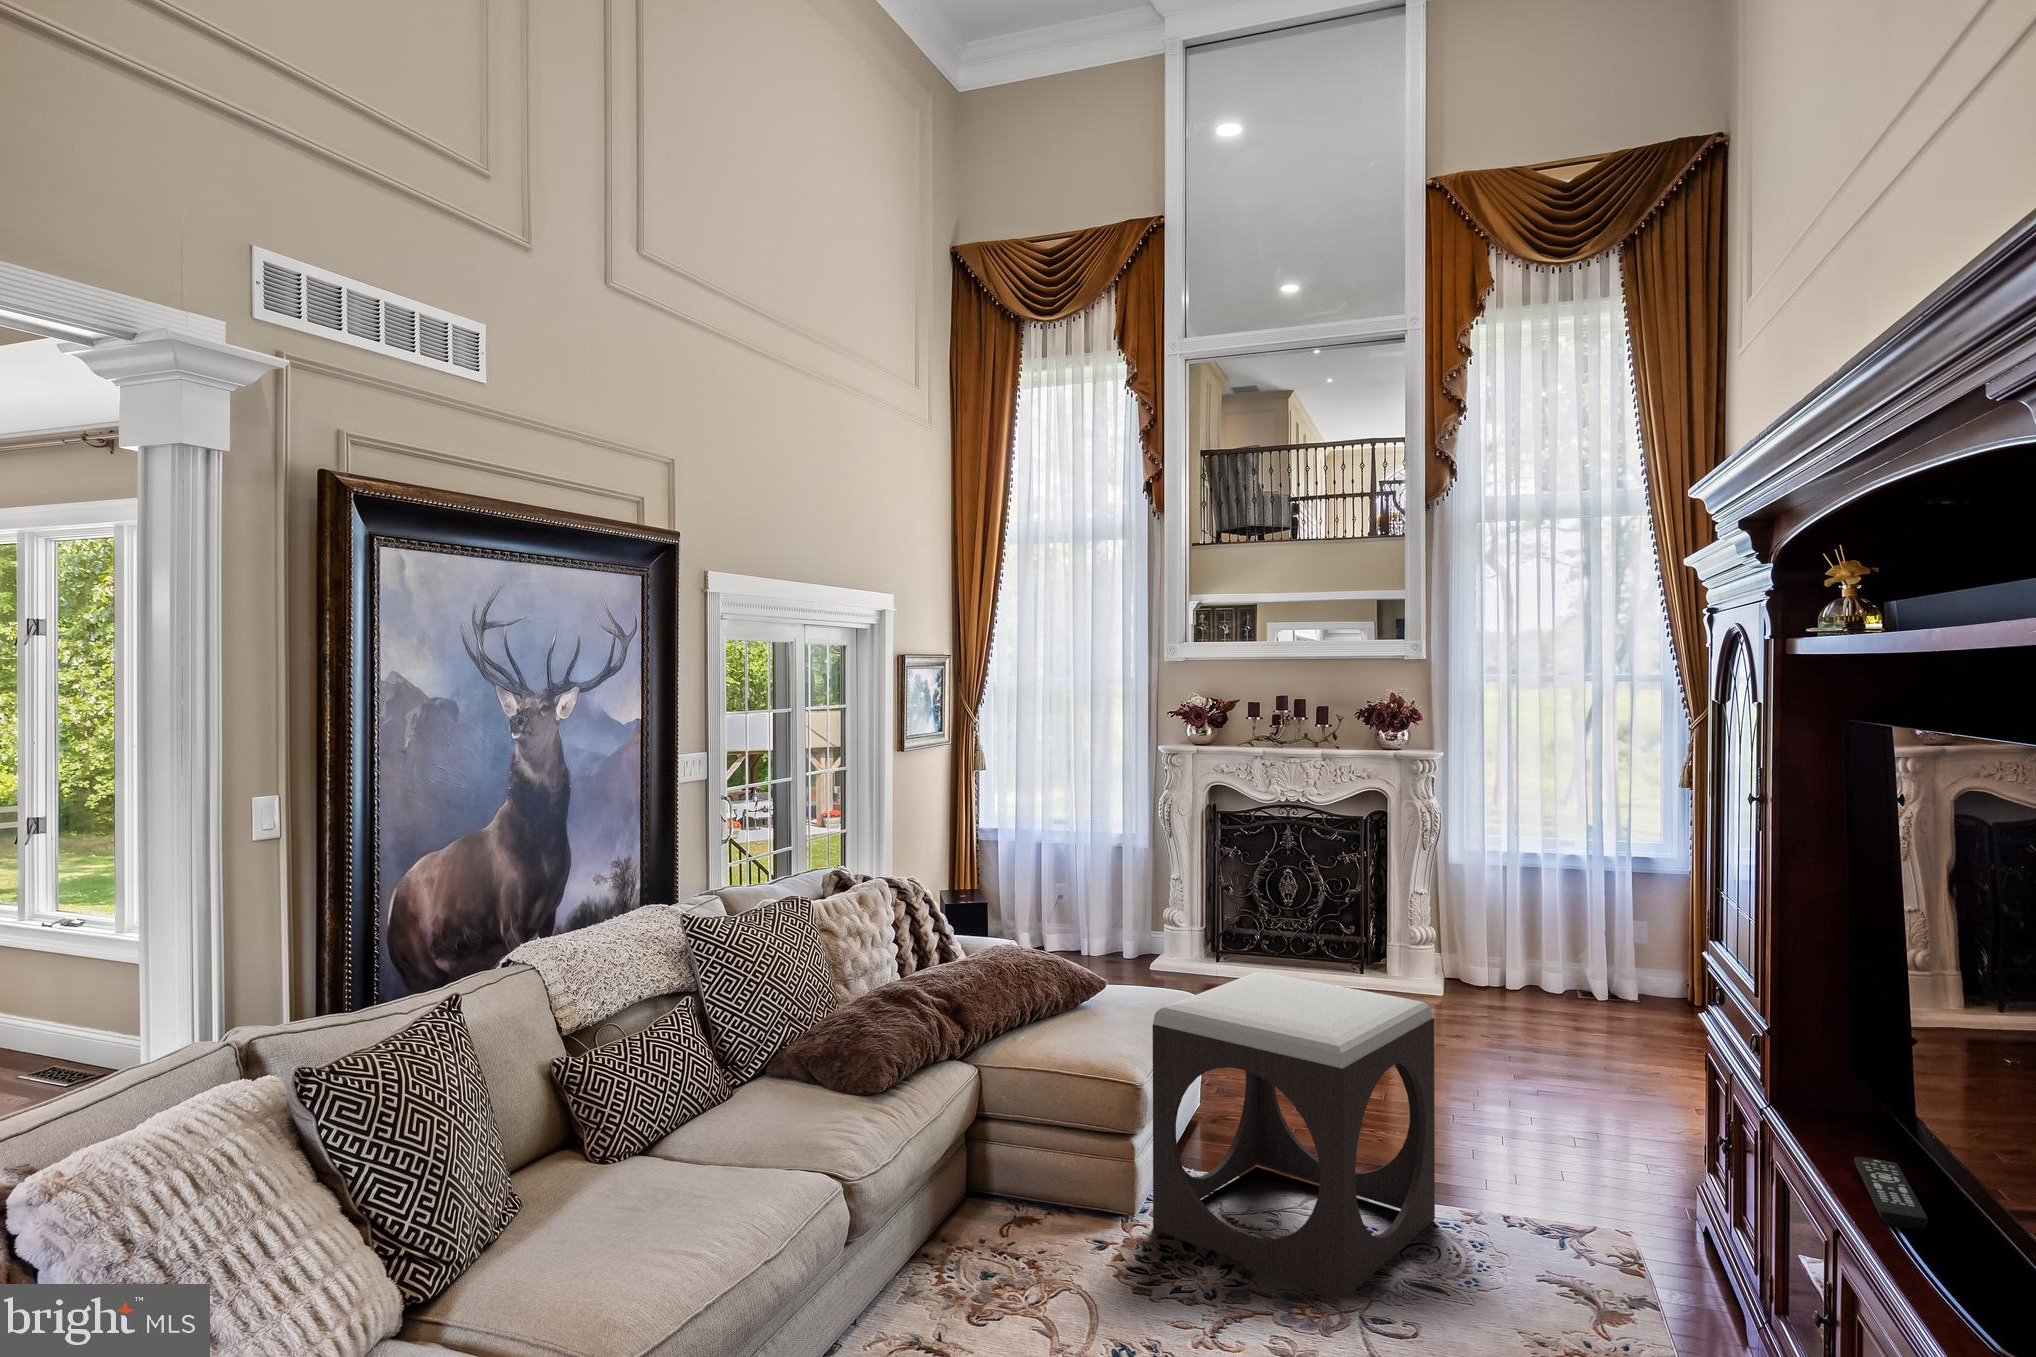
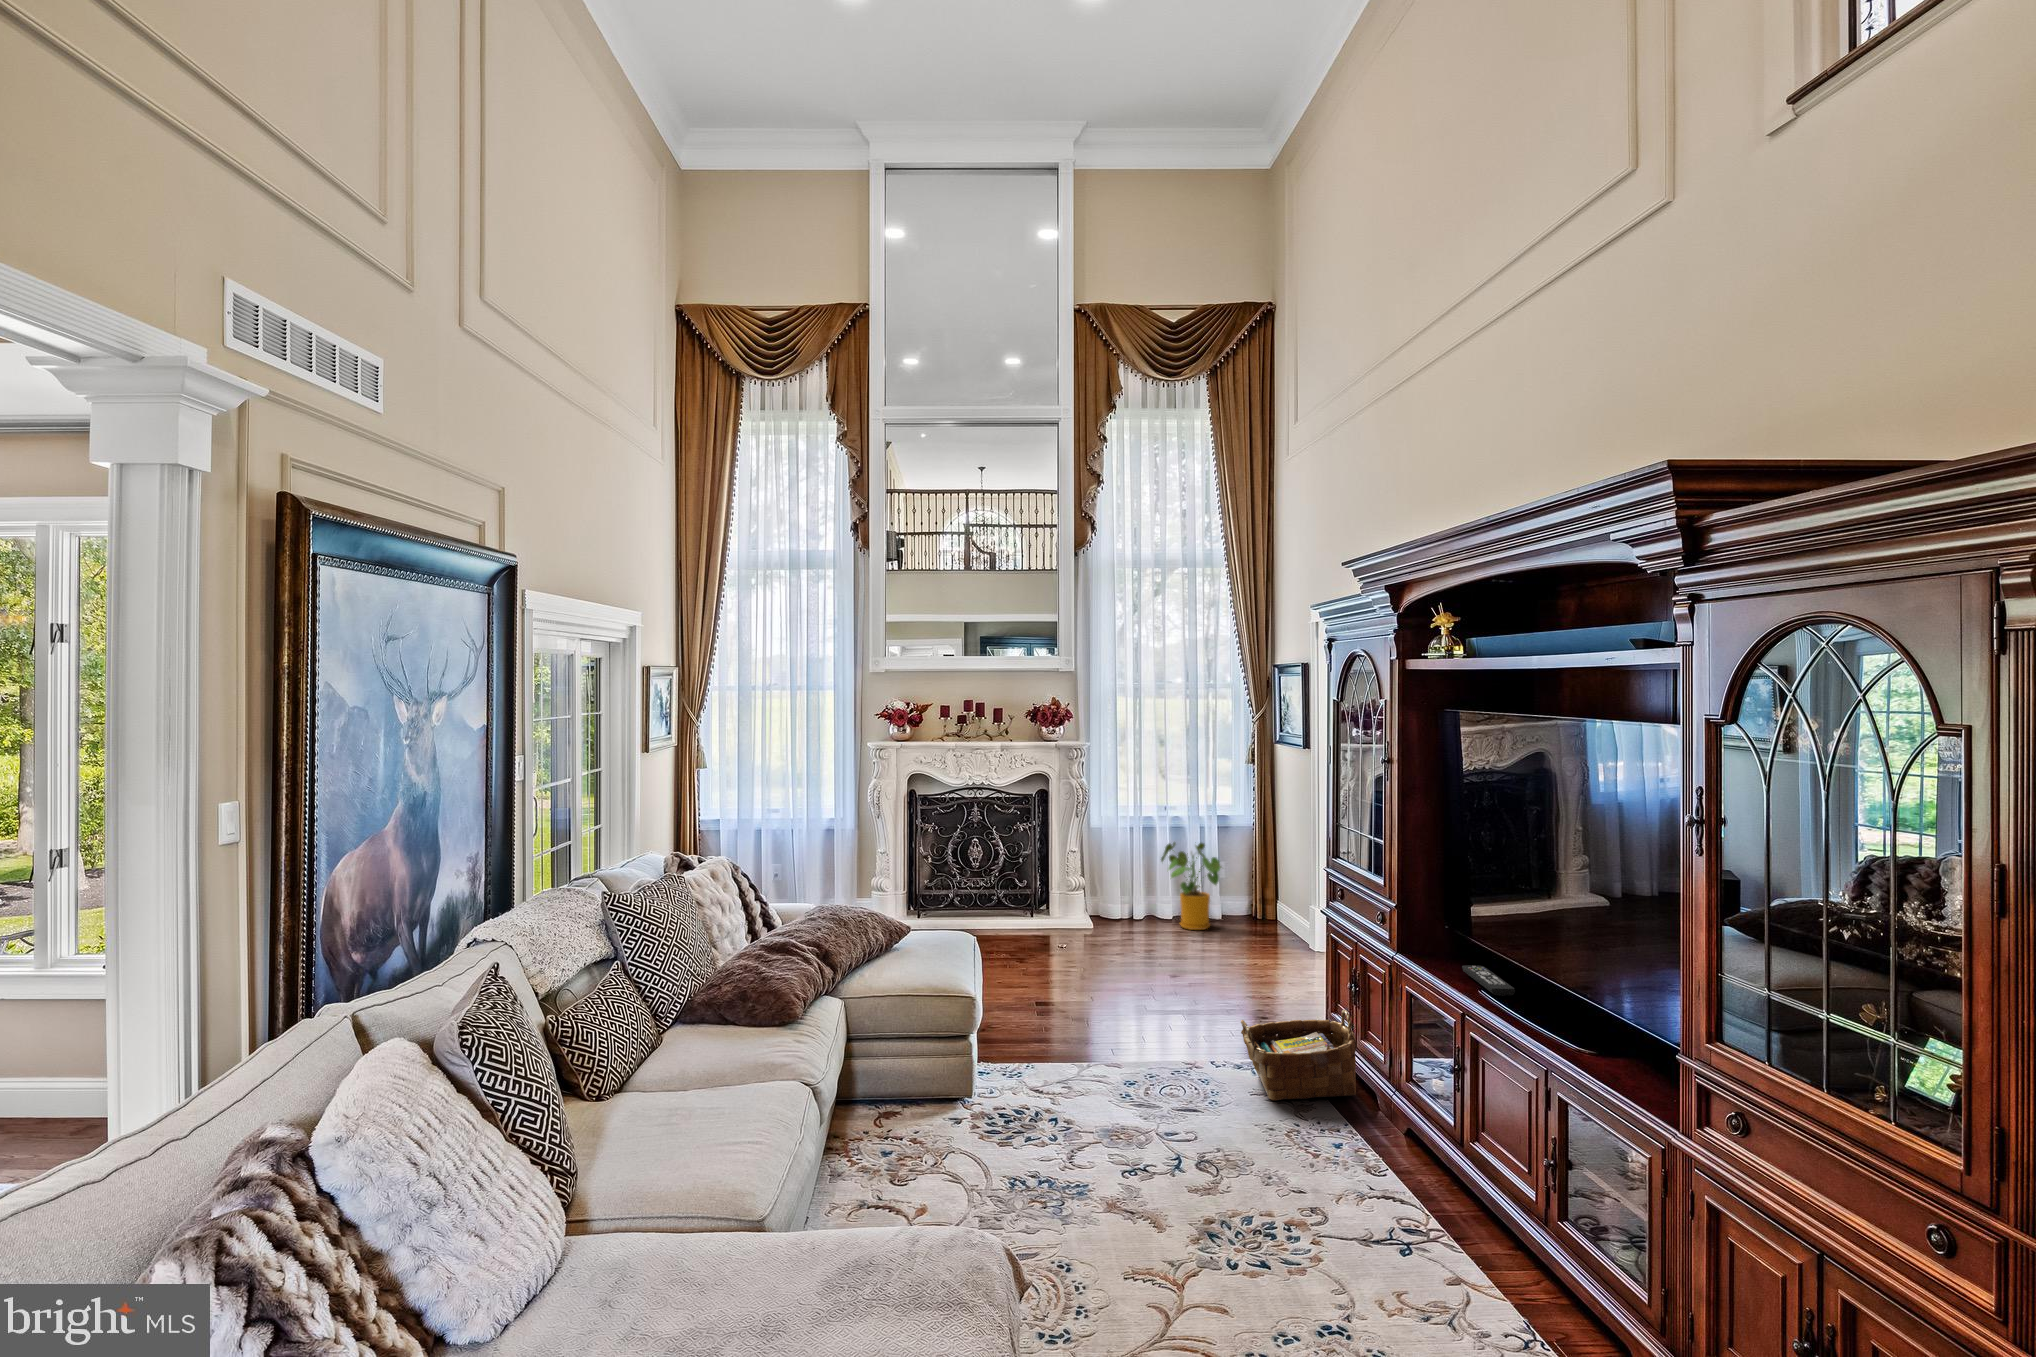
house plant: none [1546,891,1640,1016] -> present [1161,842,1221,930]
footstool: present [1153,971,1435,1299] -> none [988,905,1171,1123]
woven basket: none [1529,1172,1717,1320] -> present [1241,1009,1357,1101]

